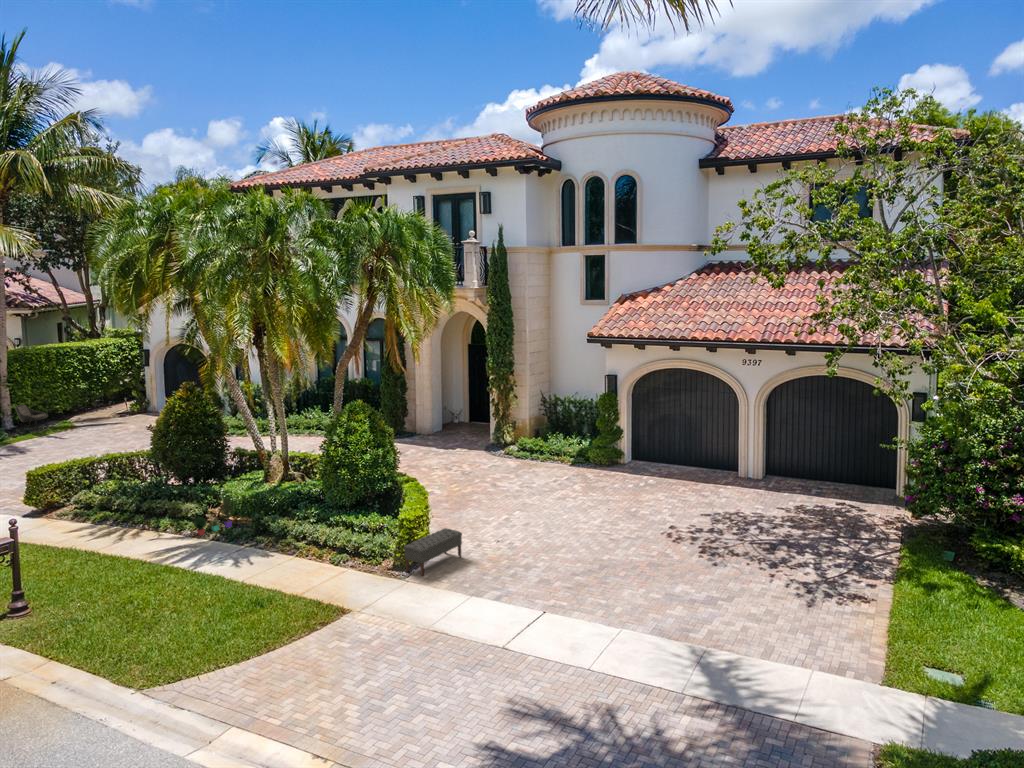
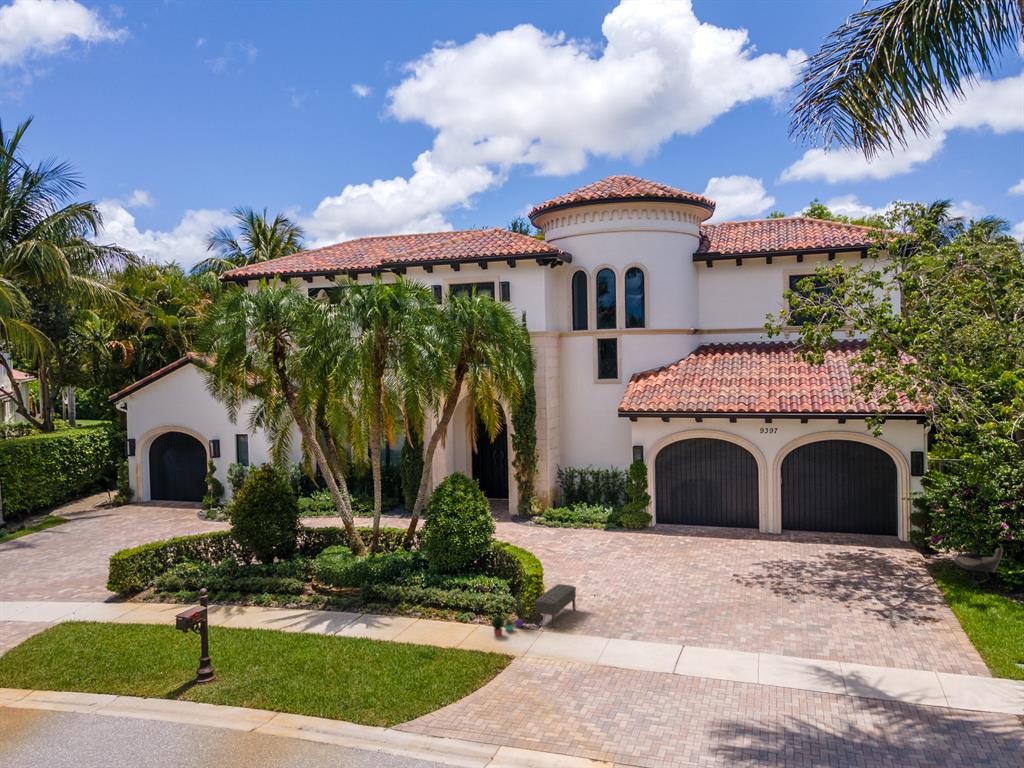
lounge chair: present [15,405,48,429] -> present [954,547,1004,590]
potted plant: present [194,497,232,535] -> present [491,594,524,636]

